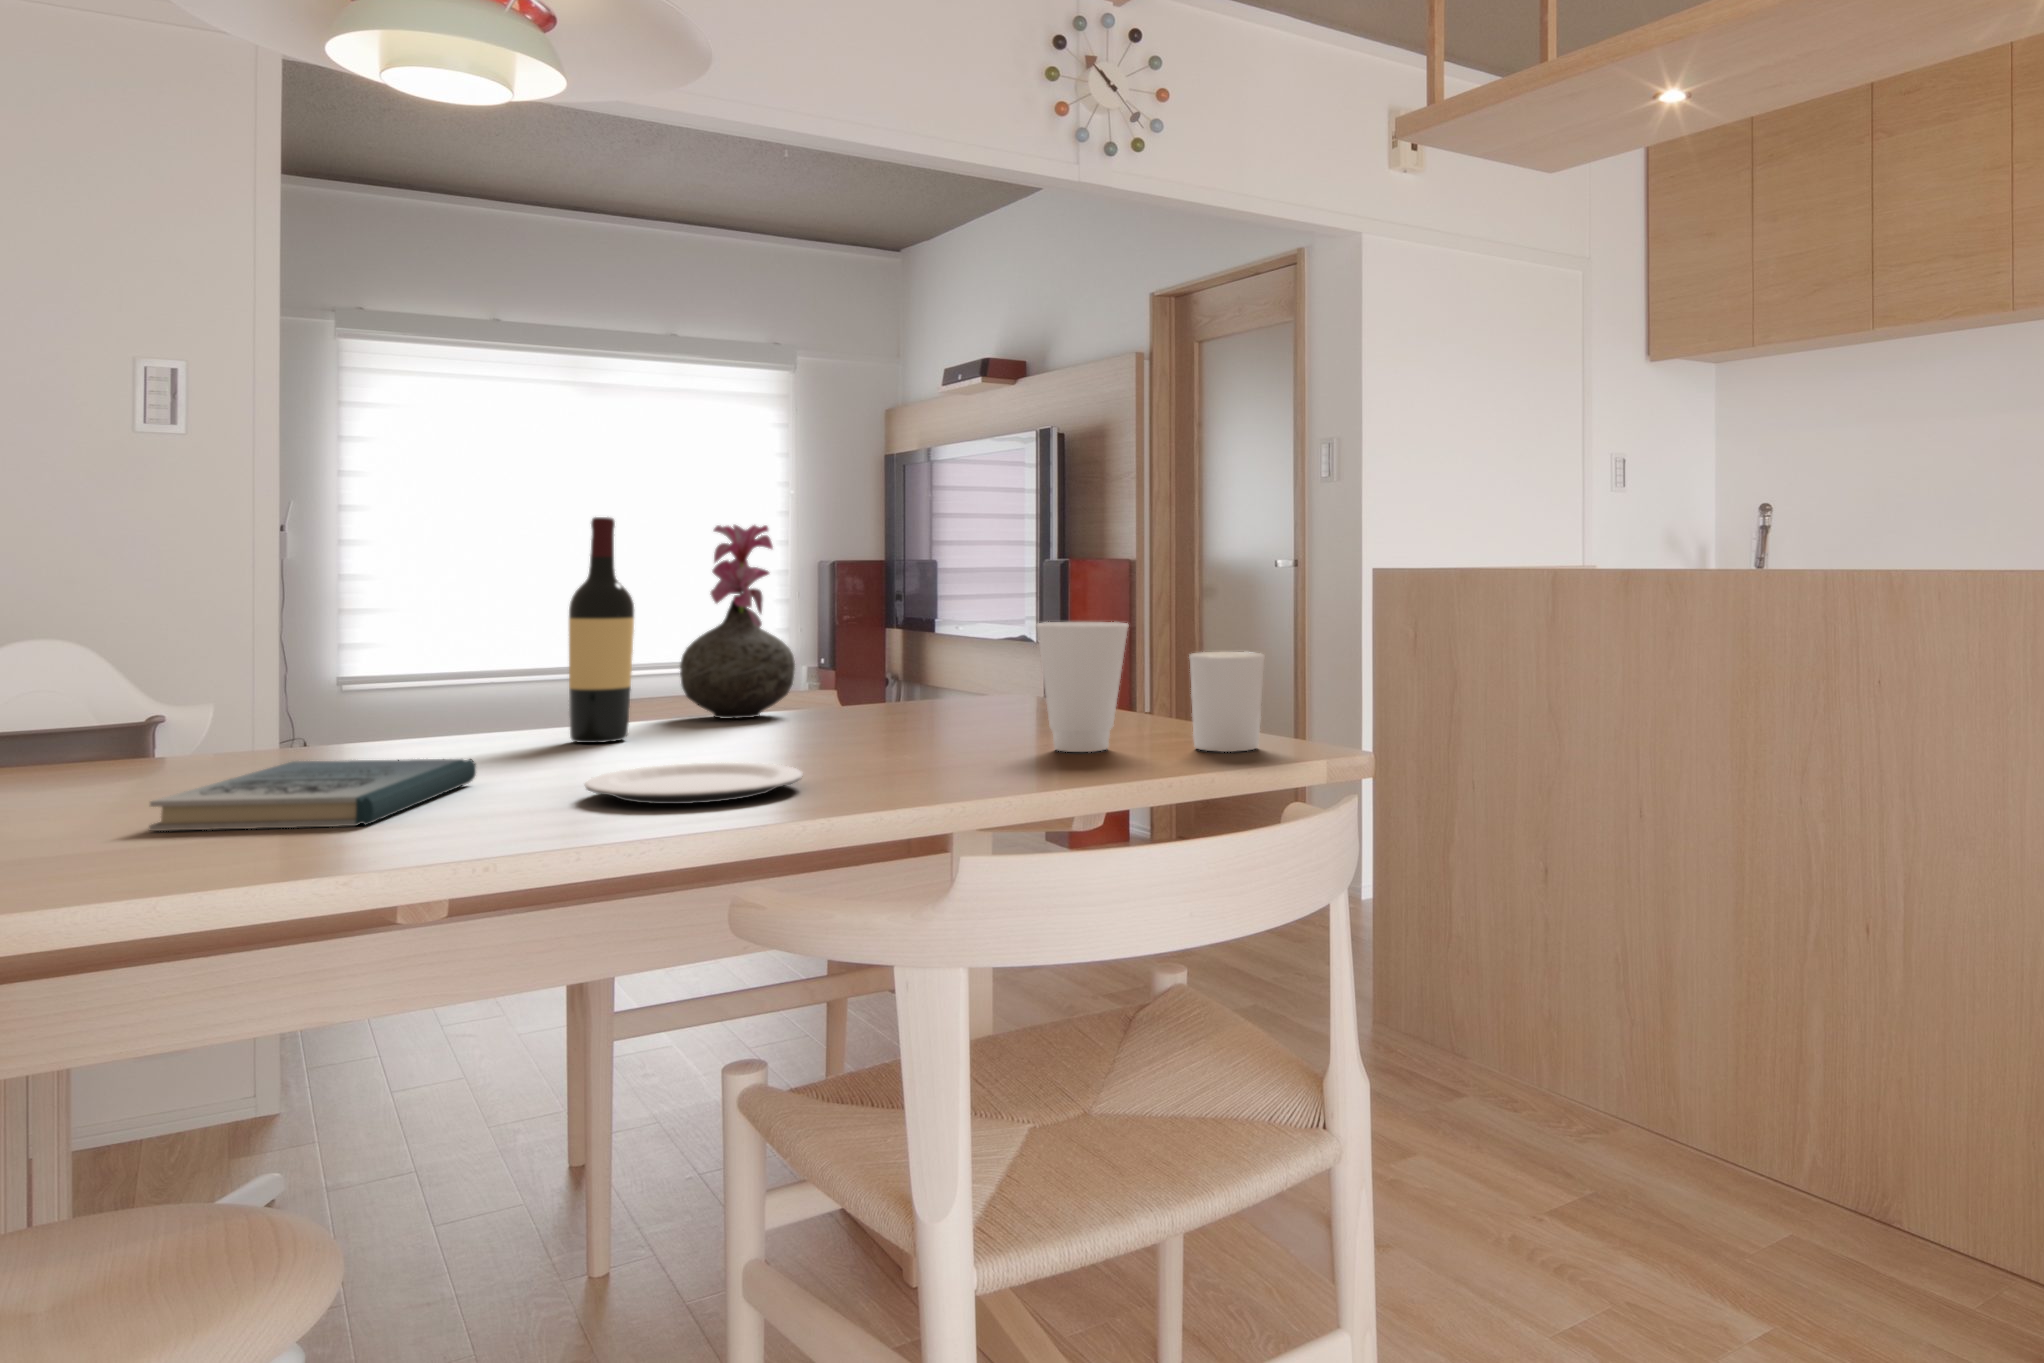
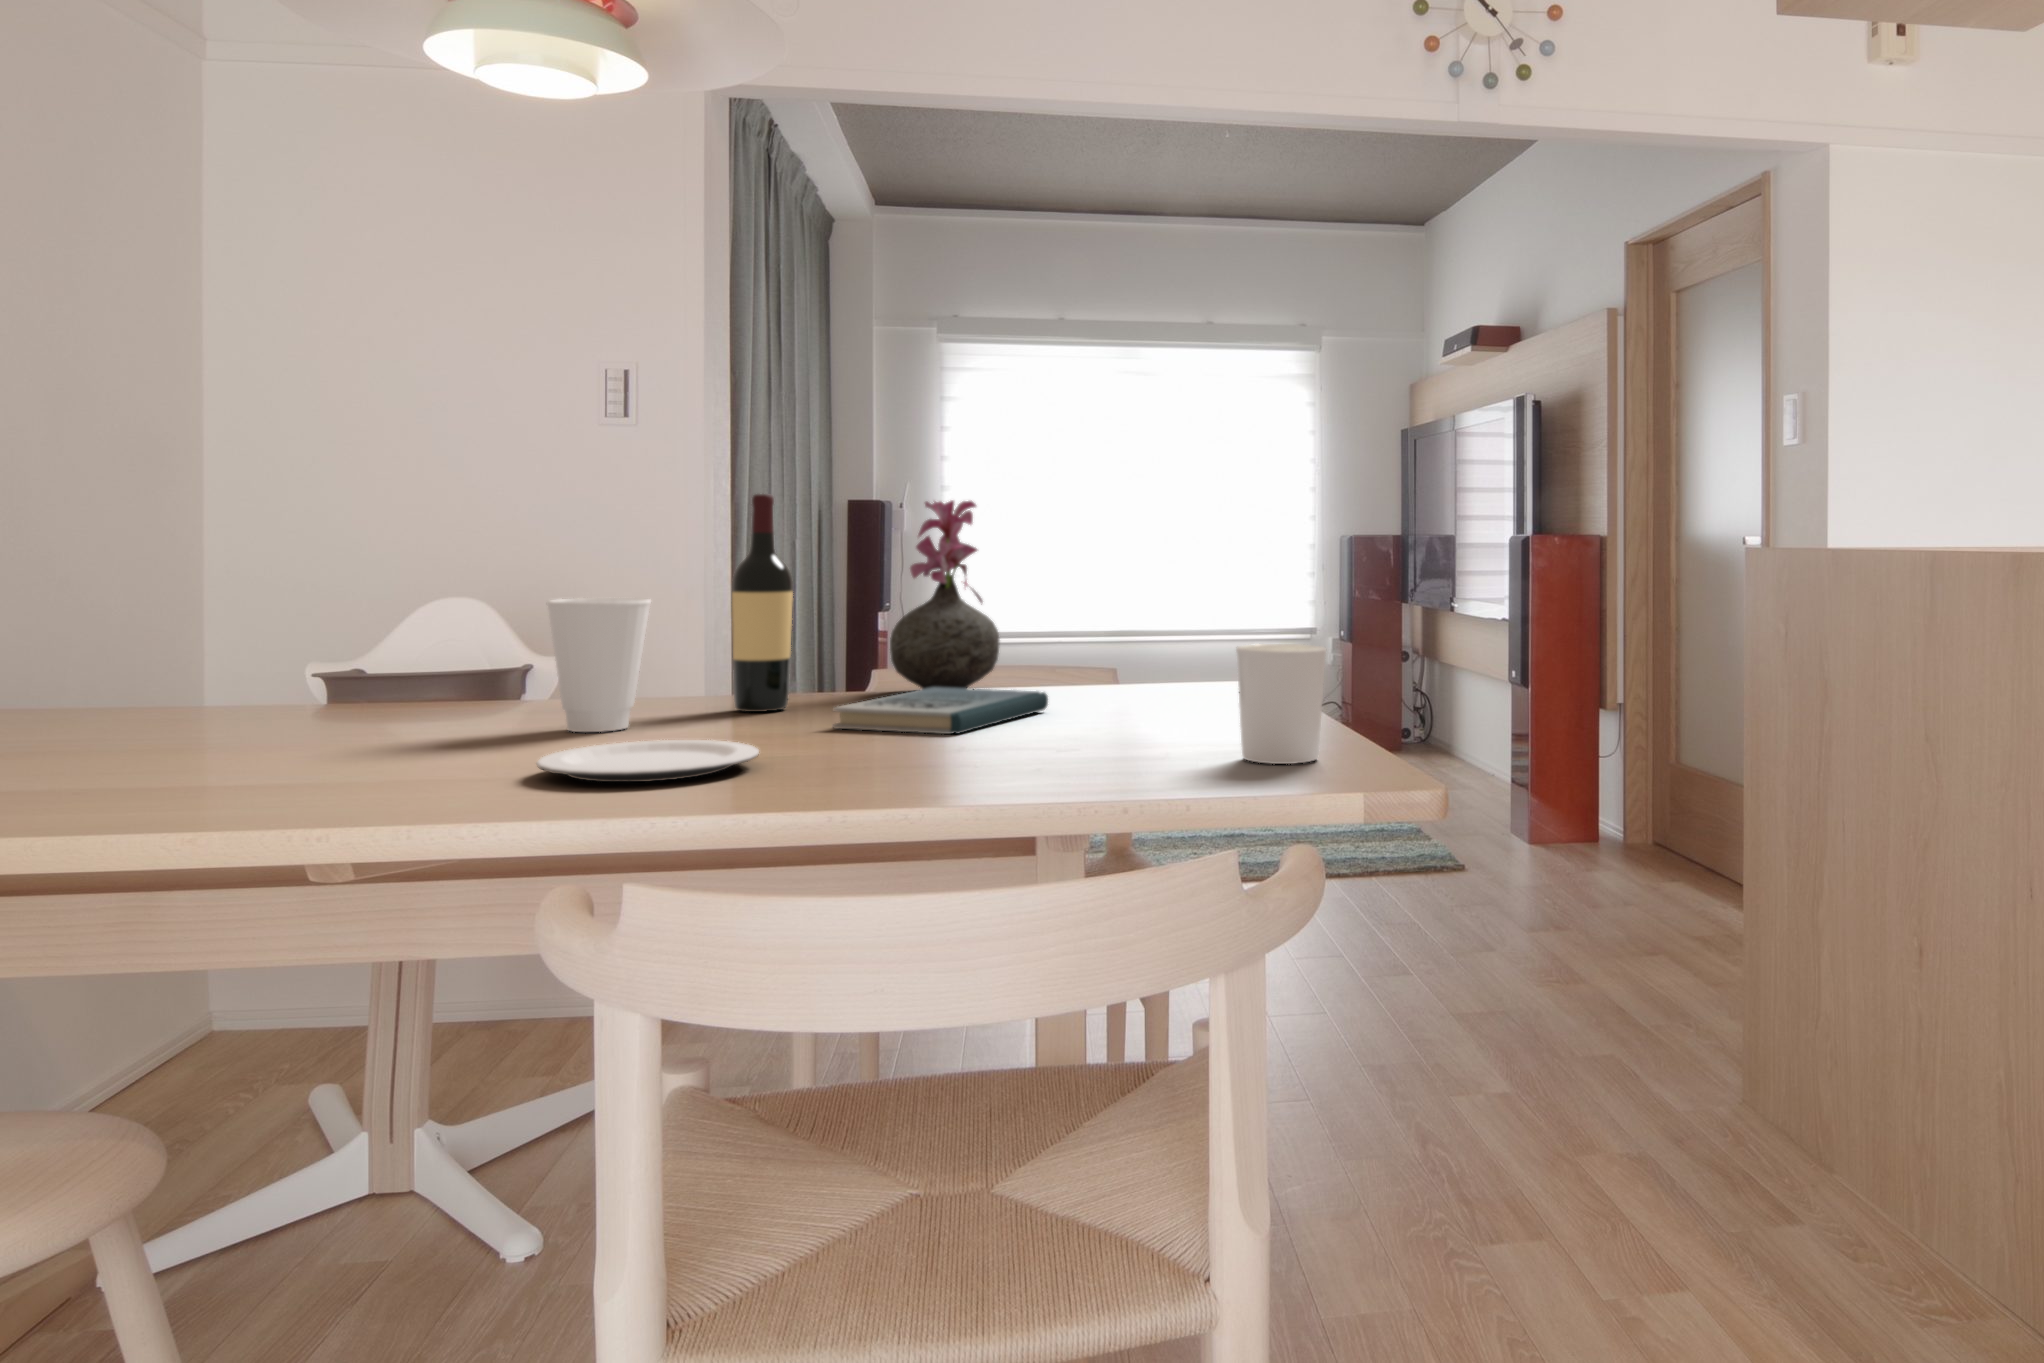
cup: present [1037,622,1129,752] -> present [547,598,651,732]
book: present [149,759,476,831] -> present [833,687,1048,734]

